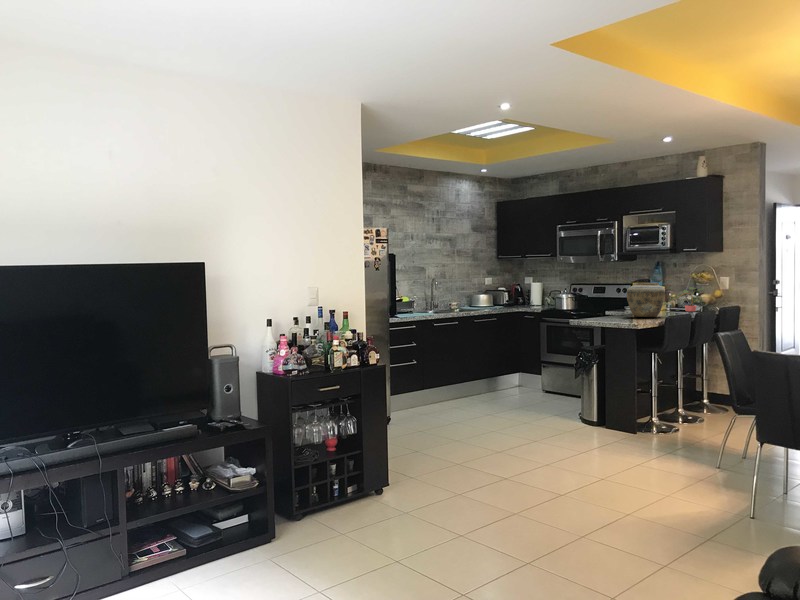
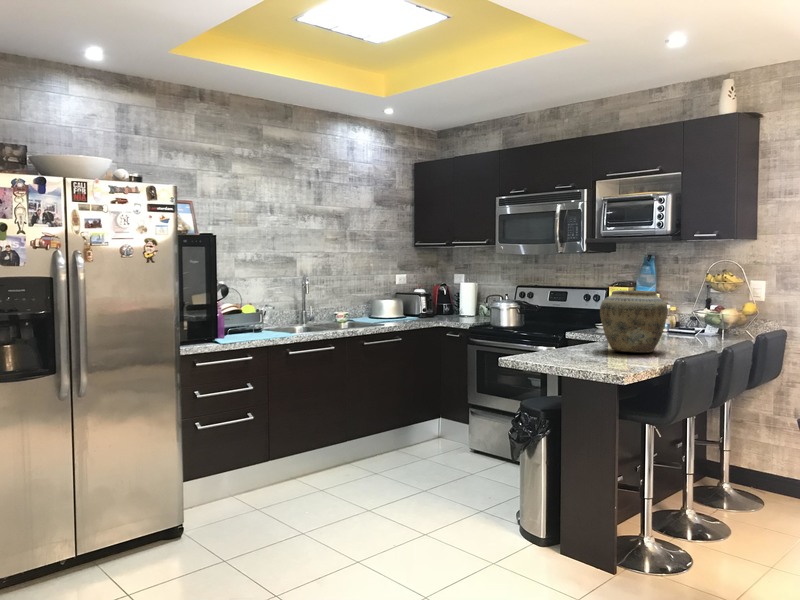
potted plant: present [670,286,704,312] -> none [668,295,729,338]

